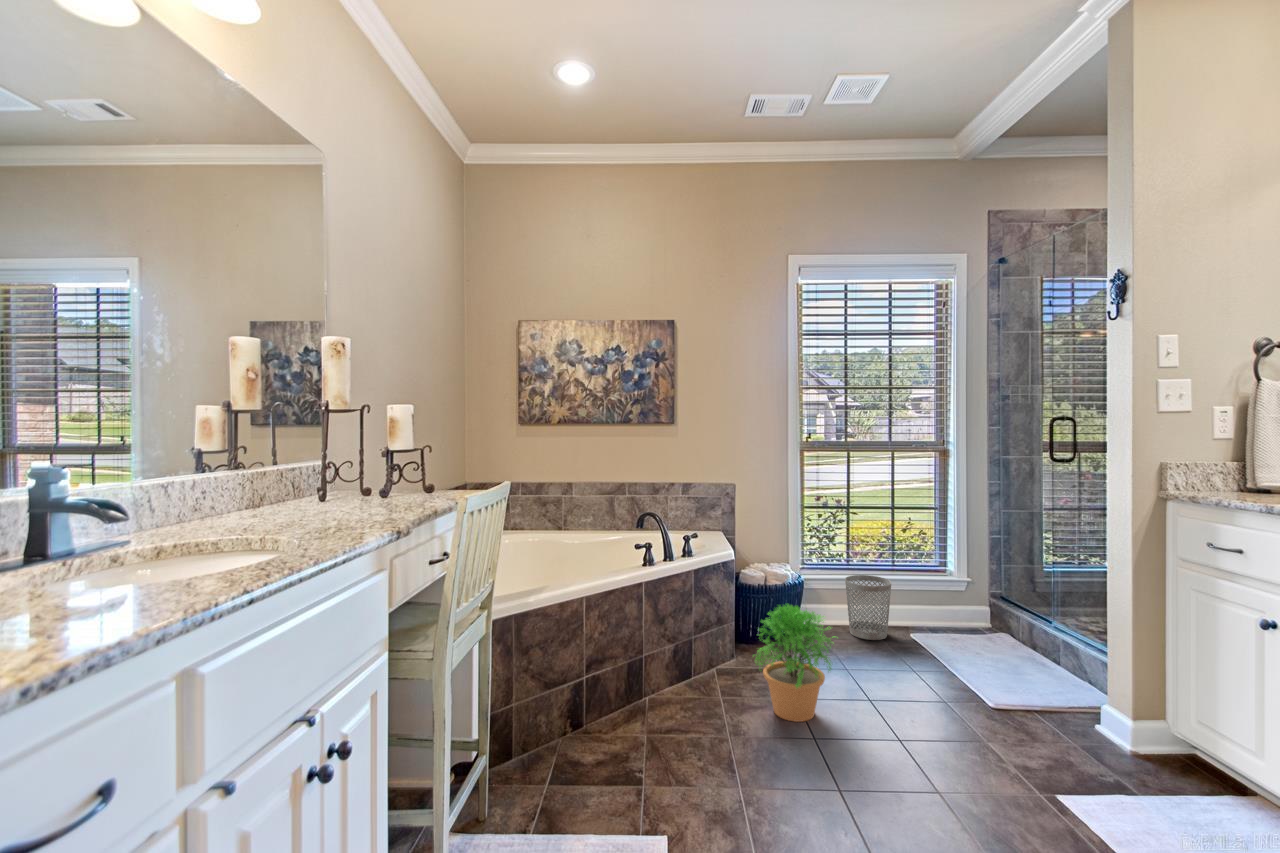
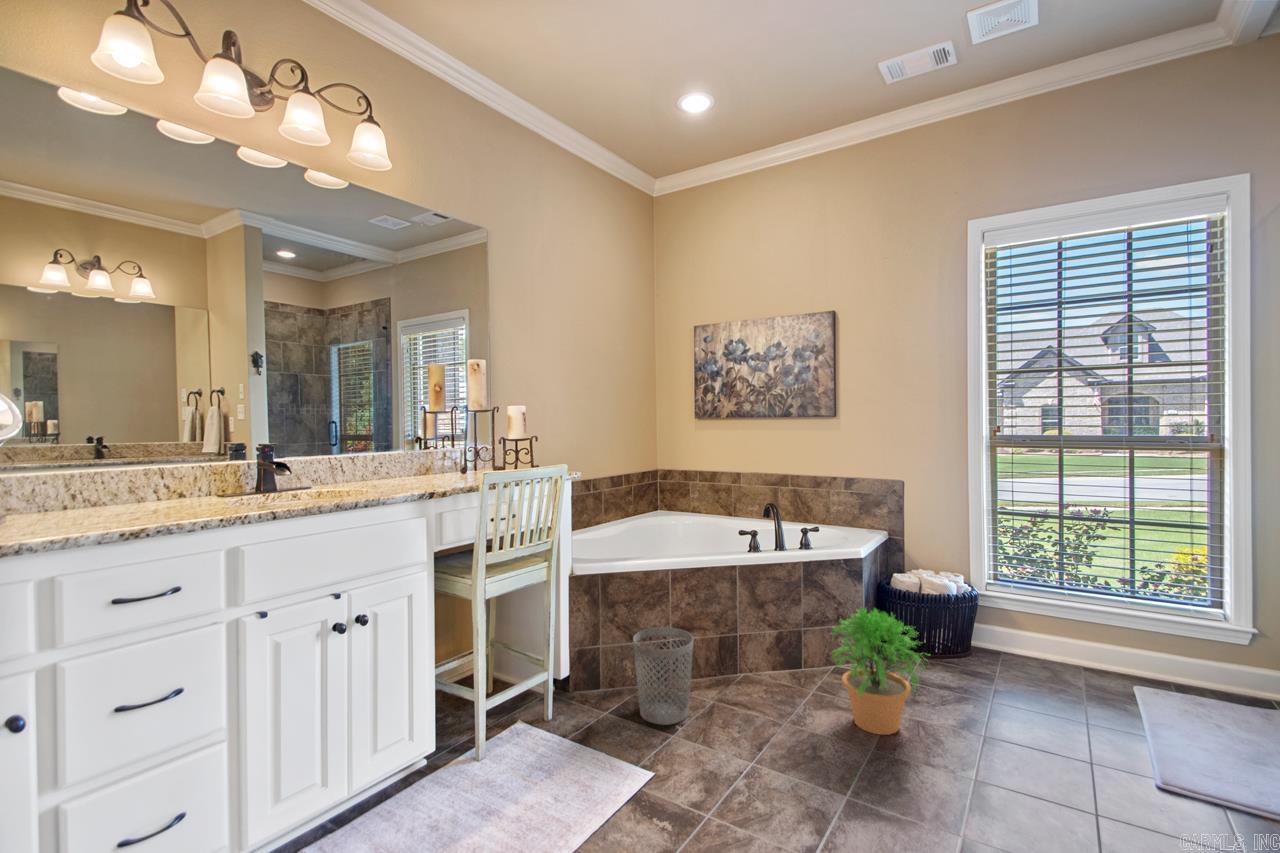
wastebasket: present [845,575,891,640] -> present [633,627,694,725]

